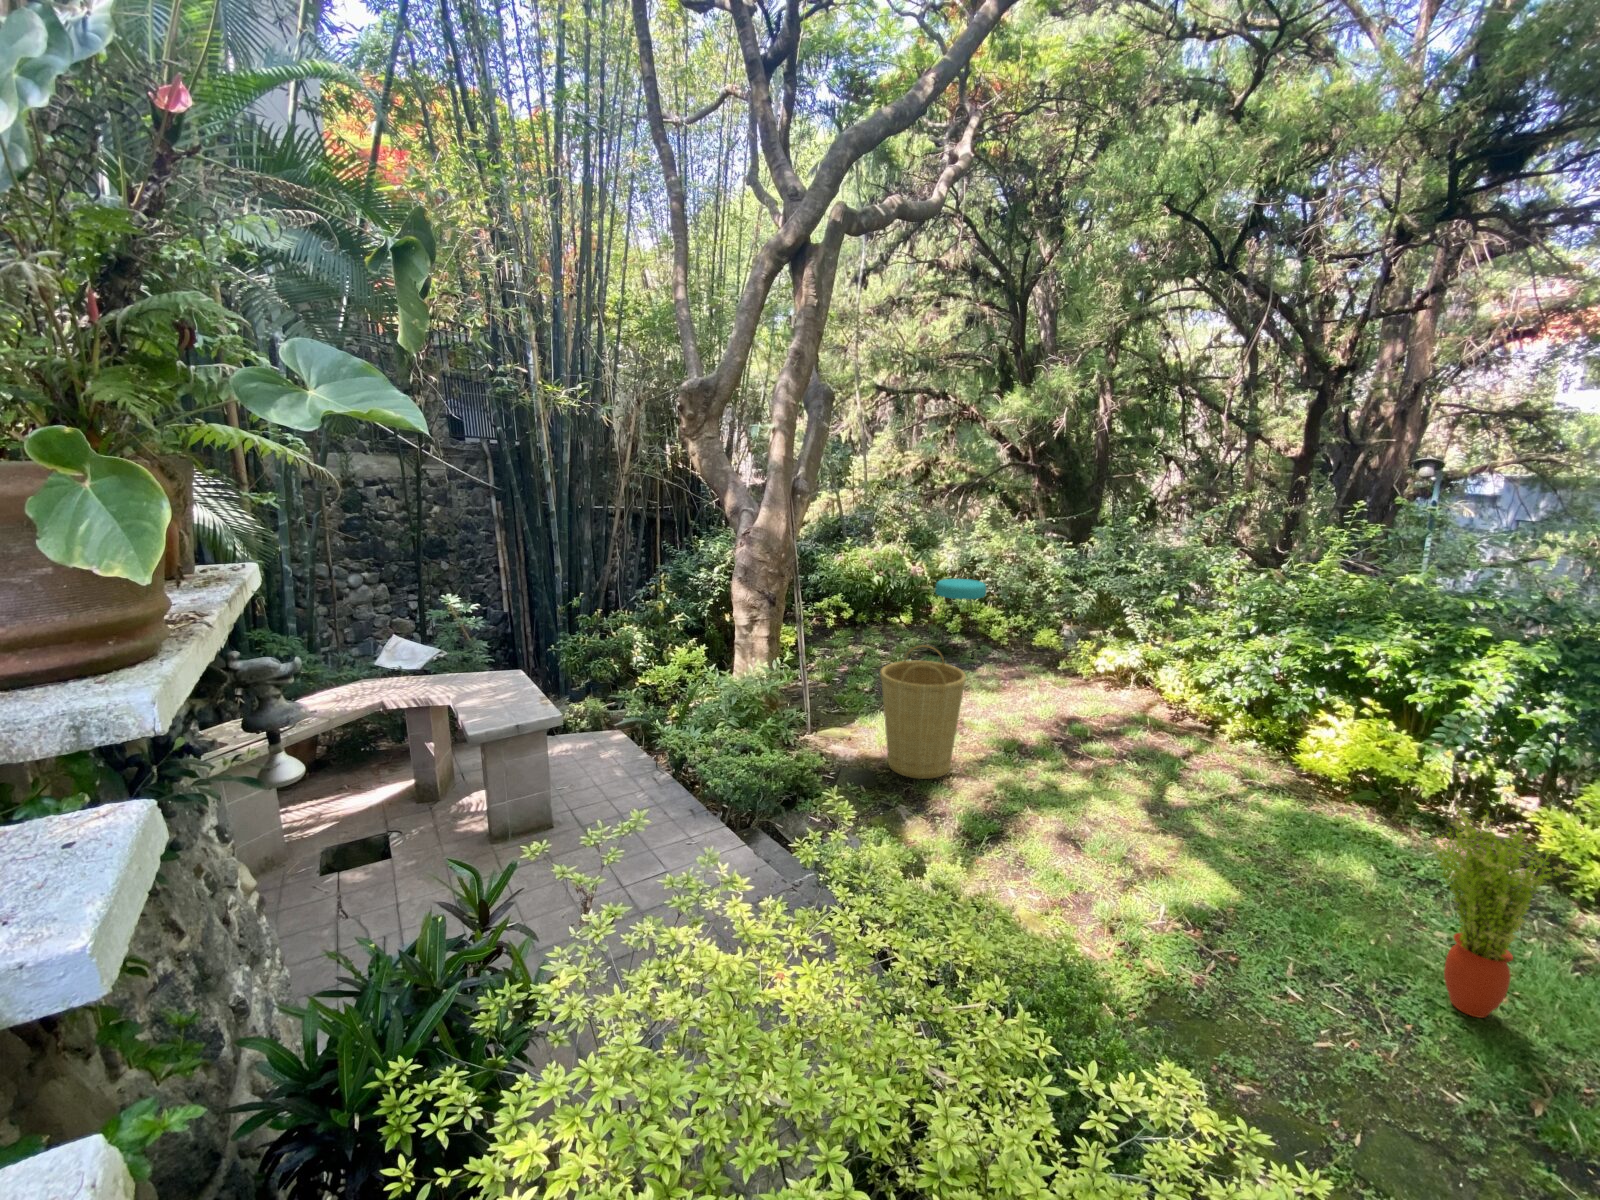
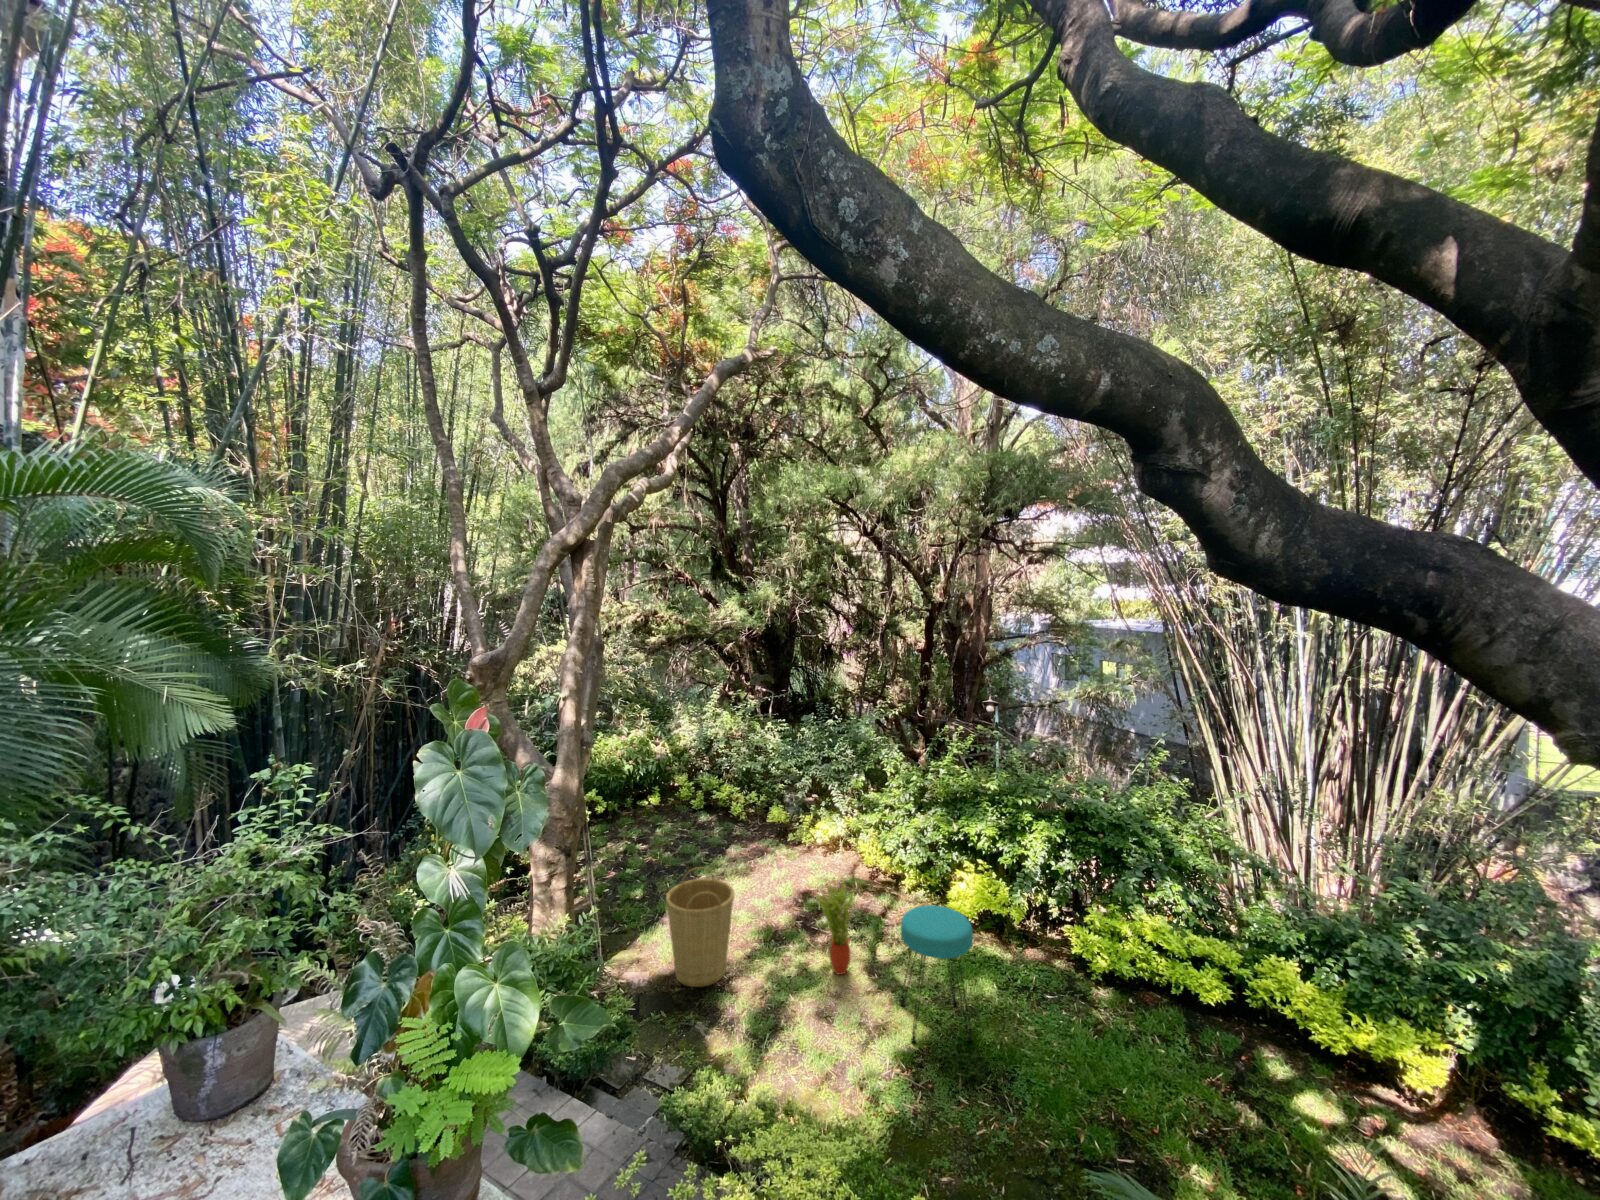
stool: present [934,579,986,658] -> present [900,905,973,1042]
potted plant: present [1430,808,1567,1018] -> present [816,879,854,975]

